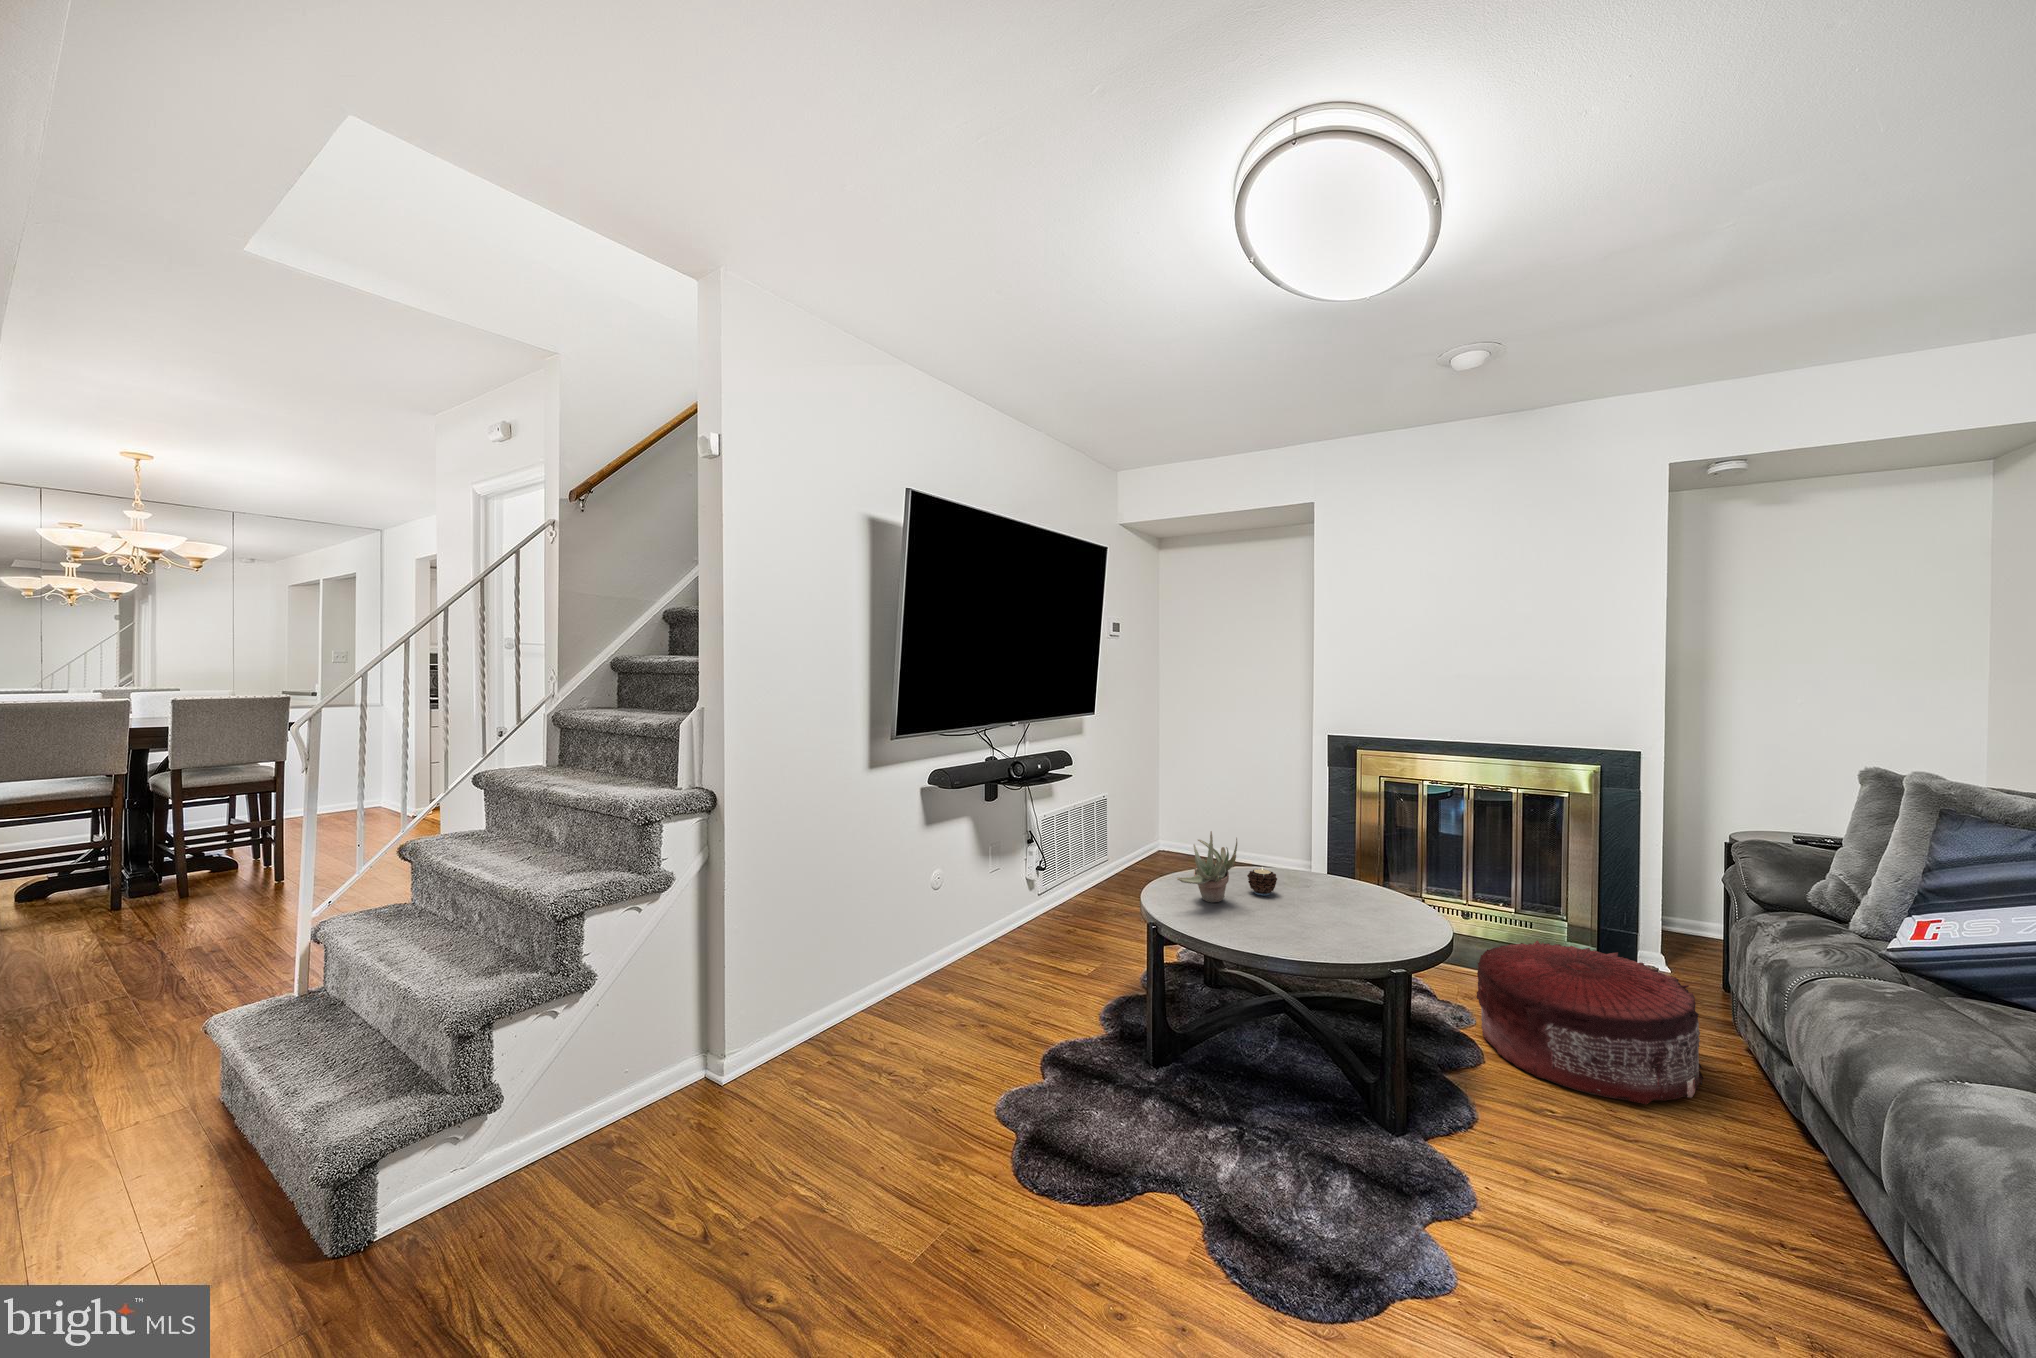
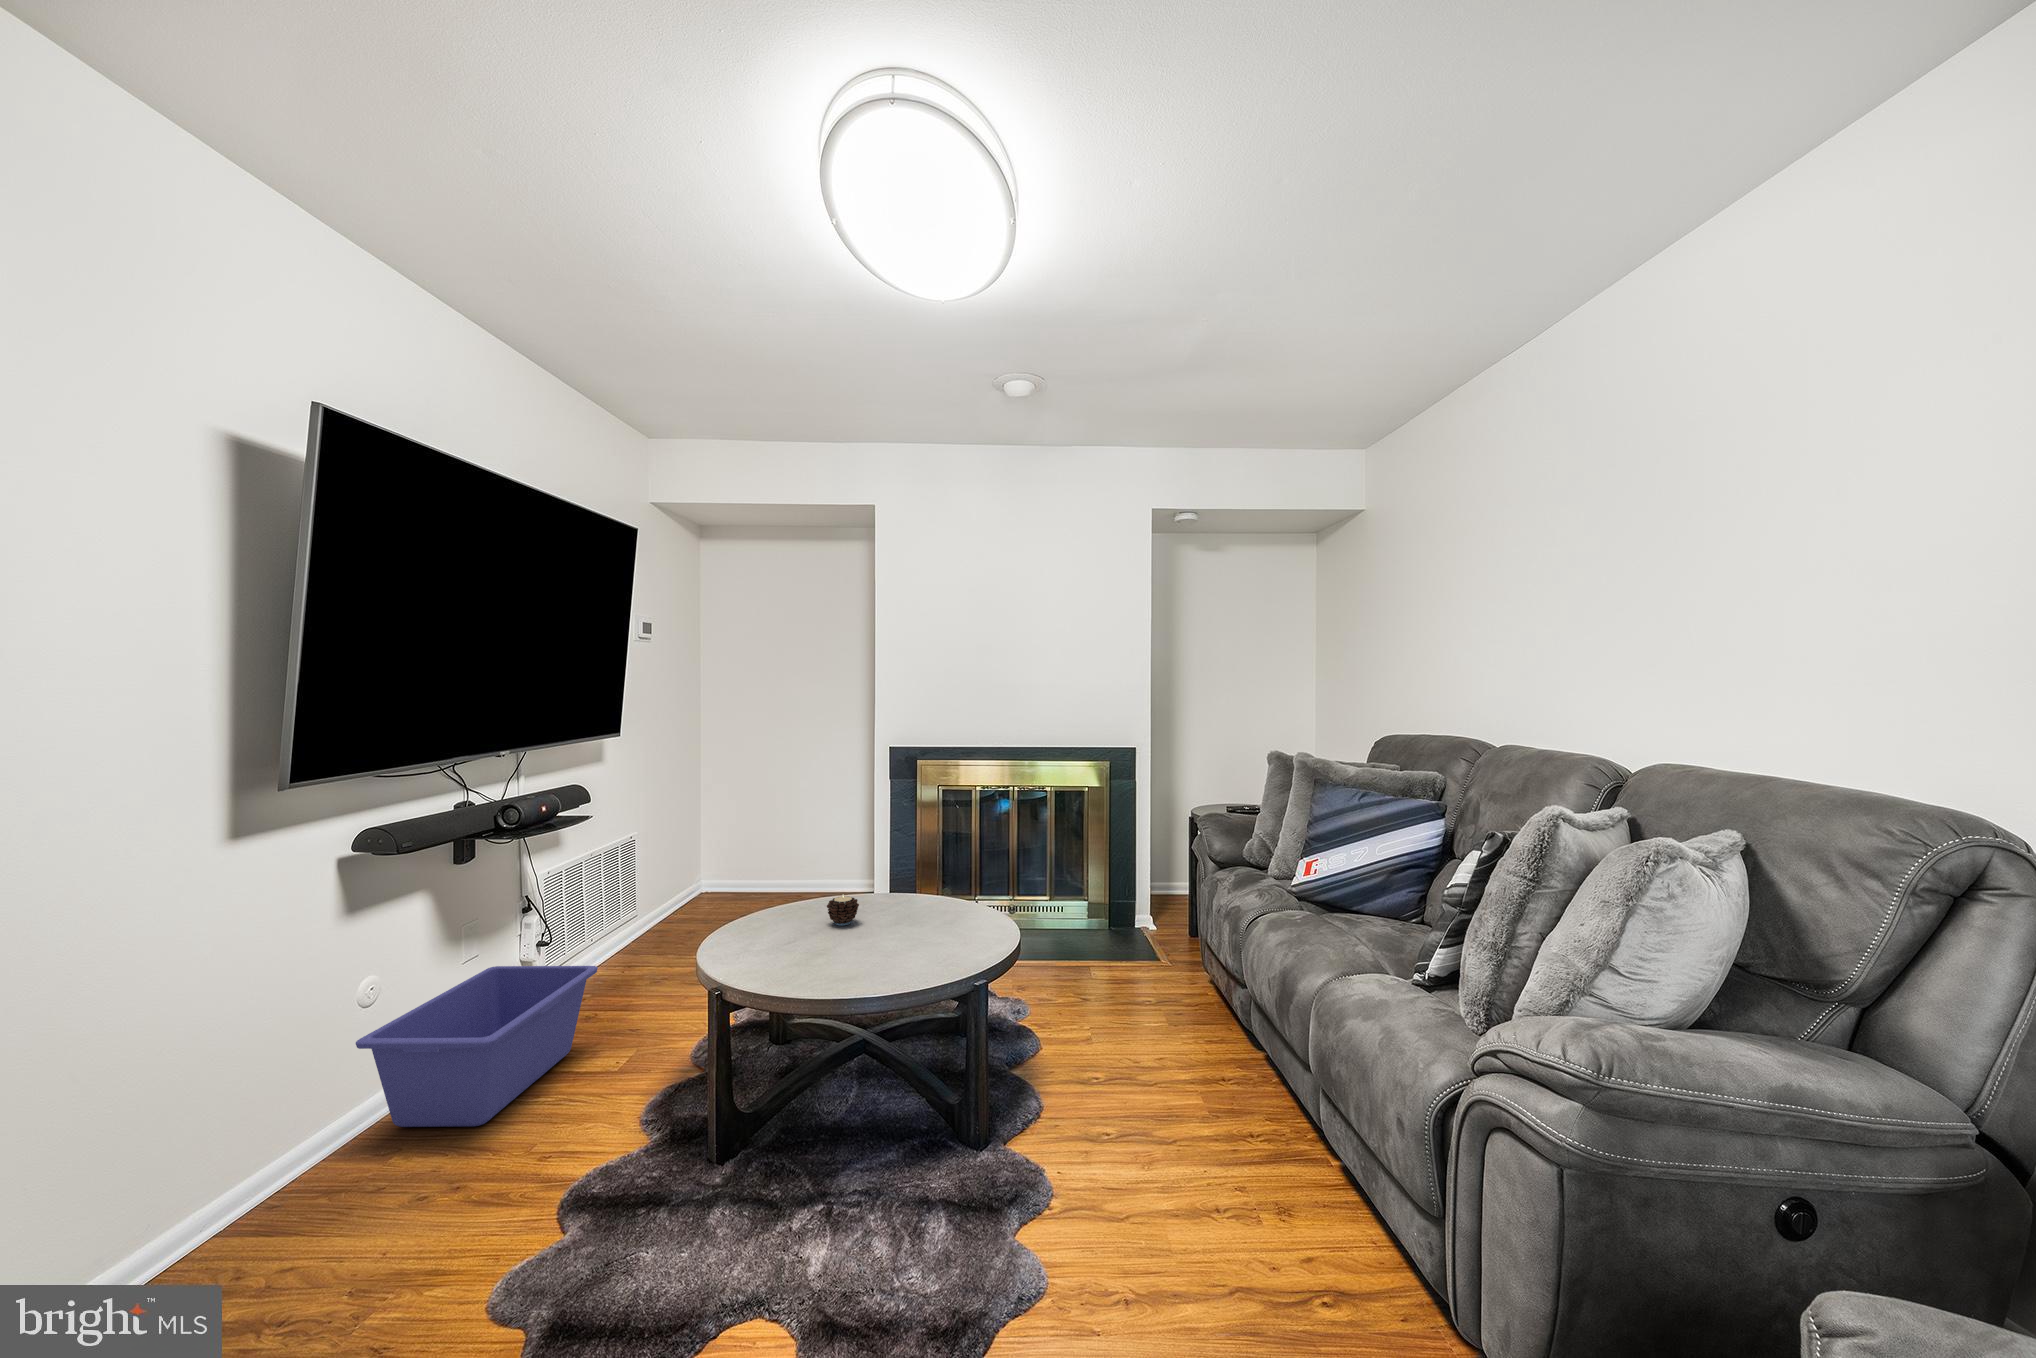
succulent plant: present [1177,831,1237,903] -> none [748,861,818,944]
storage bin: none [929,881,1070,990] -> present [356,966,598,1127]
pouf: present [1477,941,1704,1104] -> none [1035,921,1191,1051]

